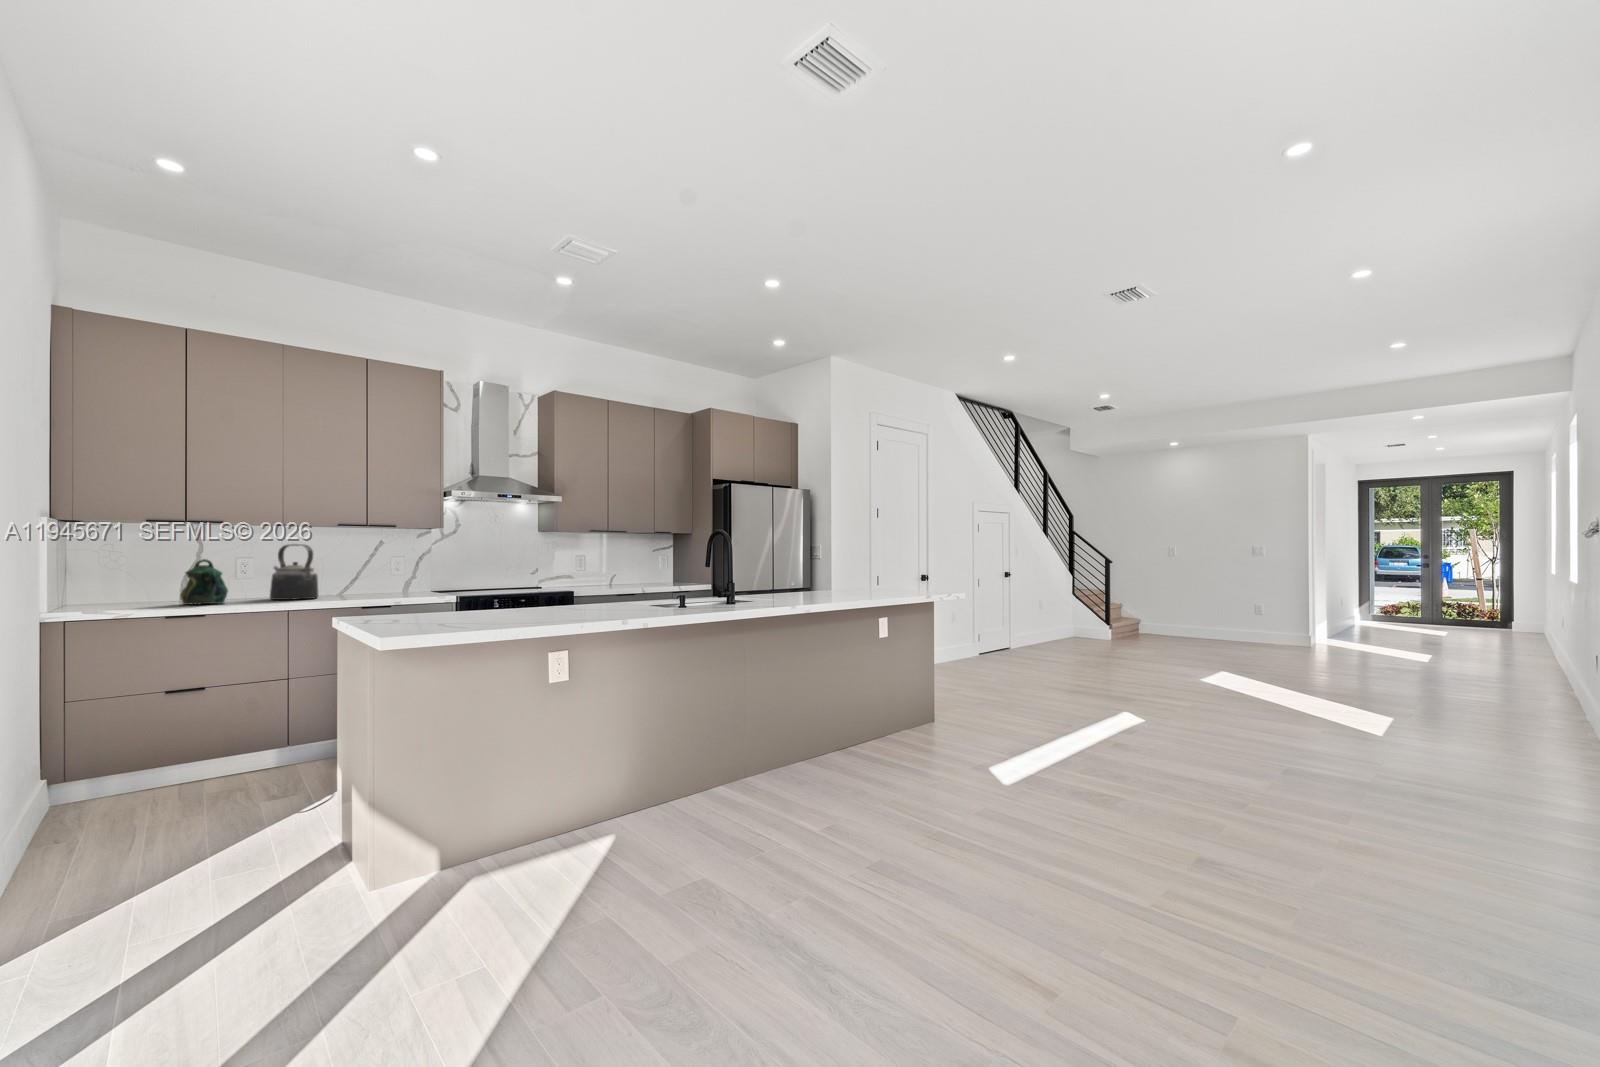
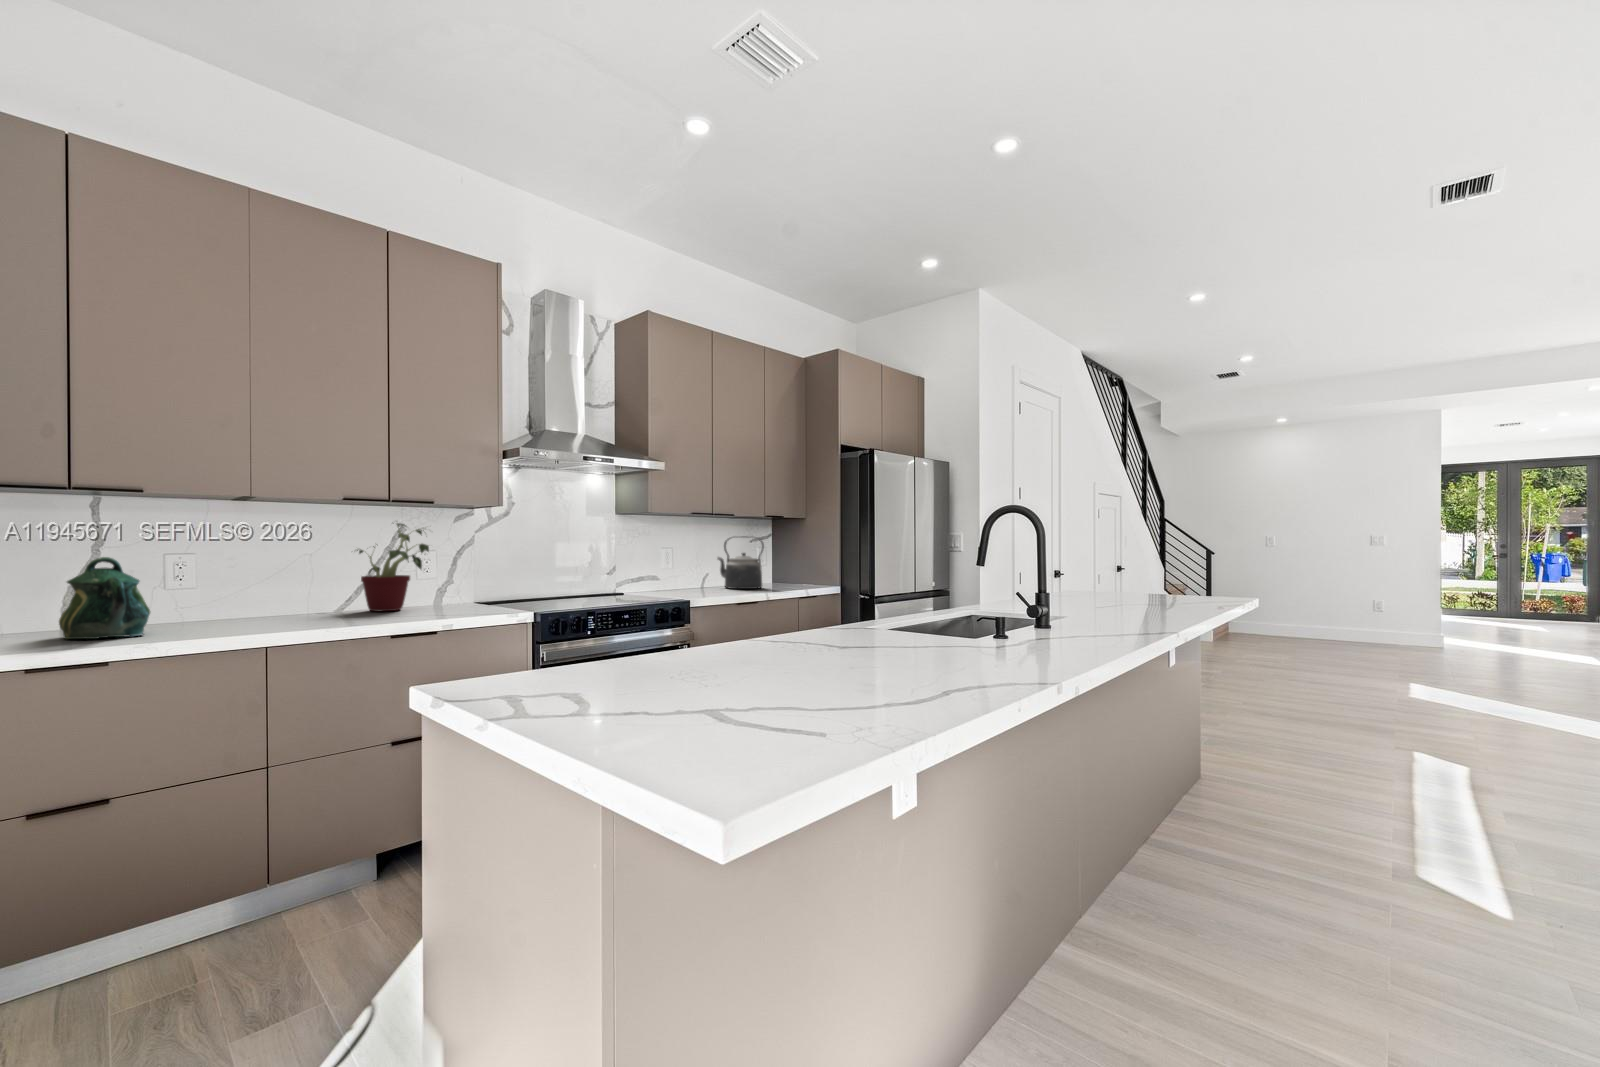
potted plant: none [347,537,402,596] -> present [357,523,429,611]
kettle: present [270,544,318,600] -> present [717,536,764,589]

